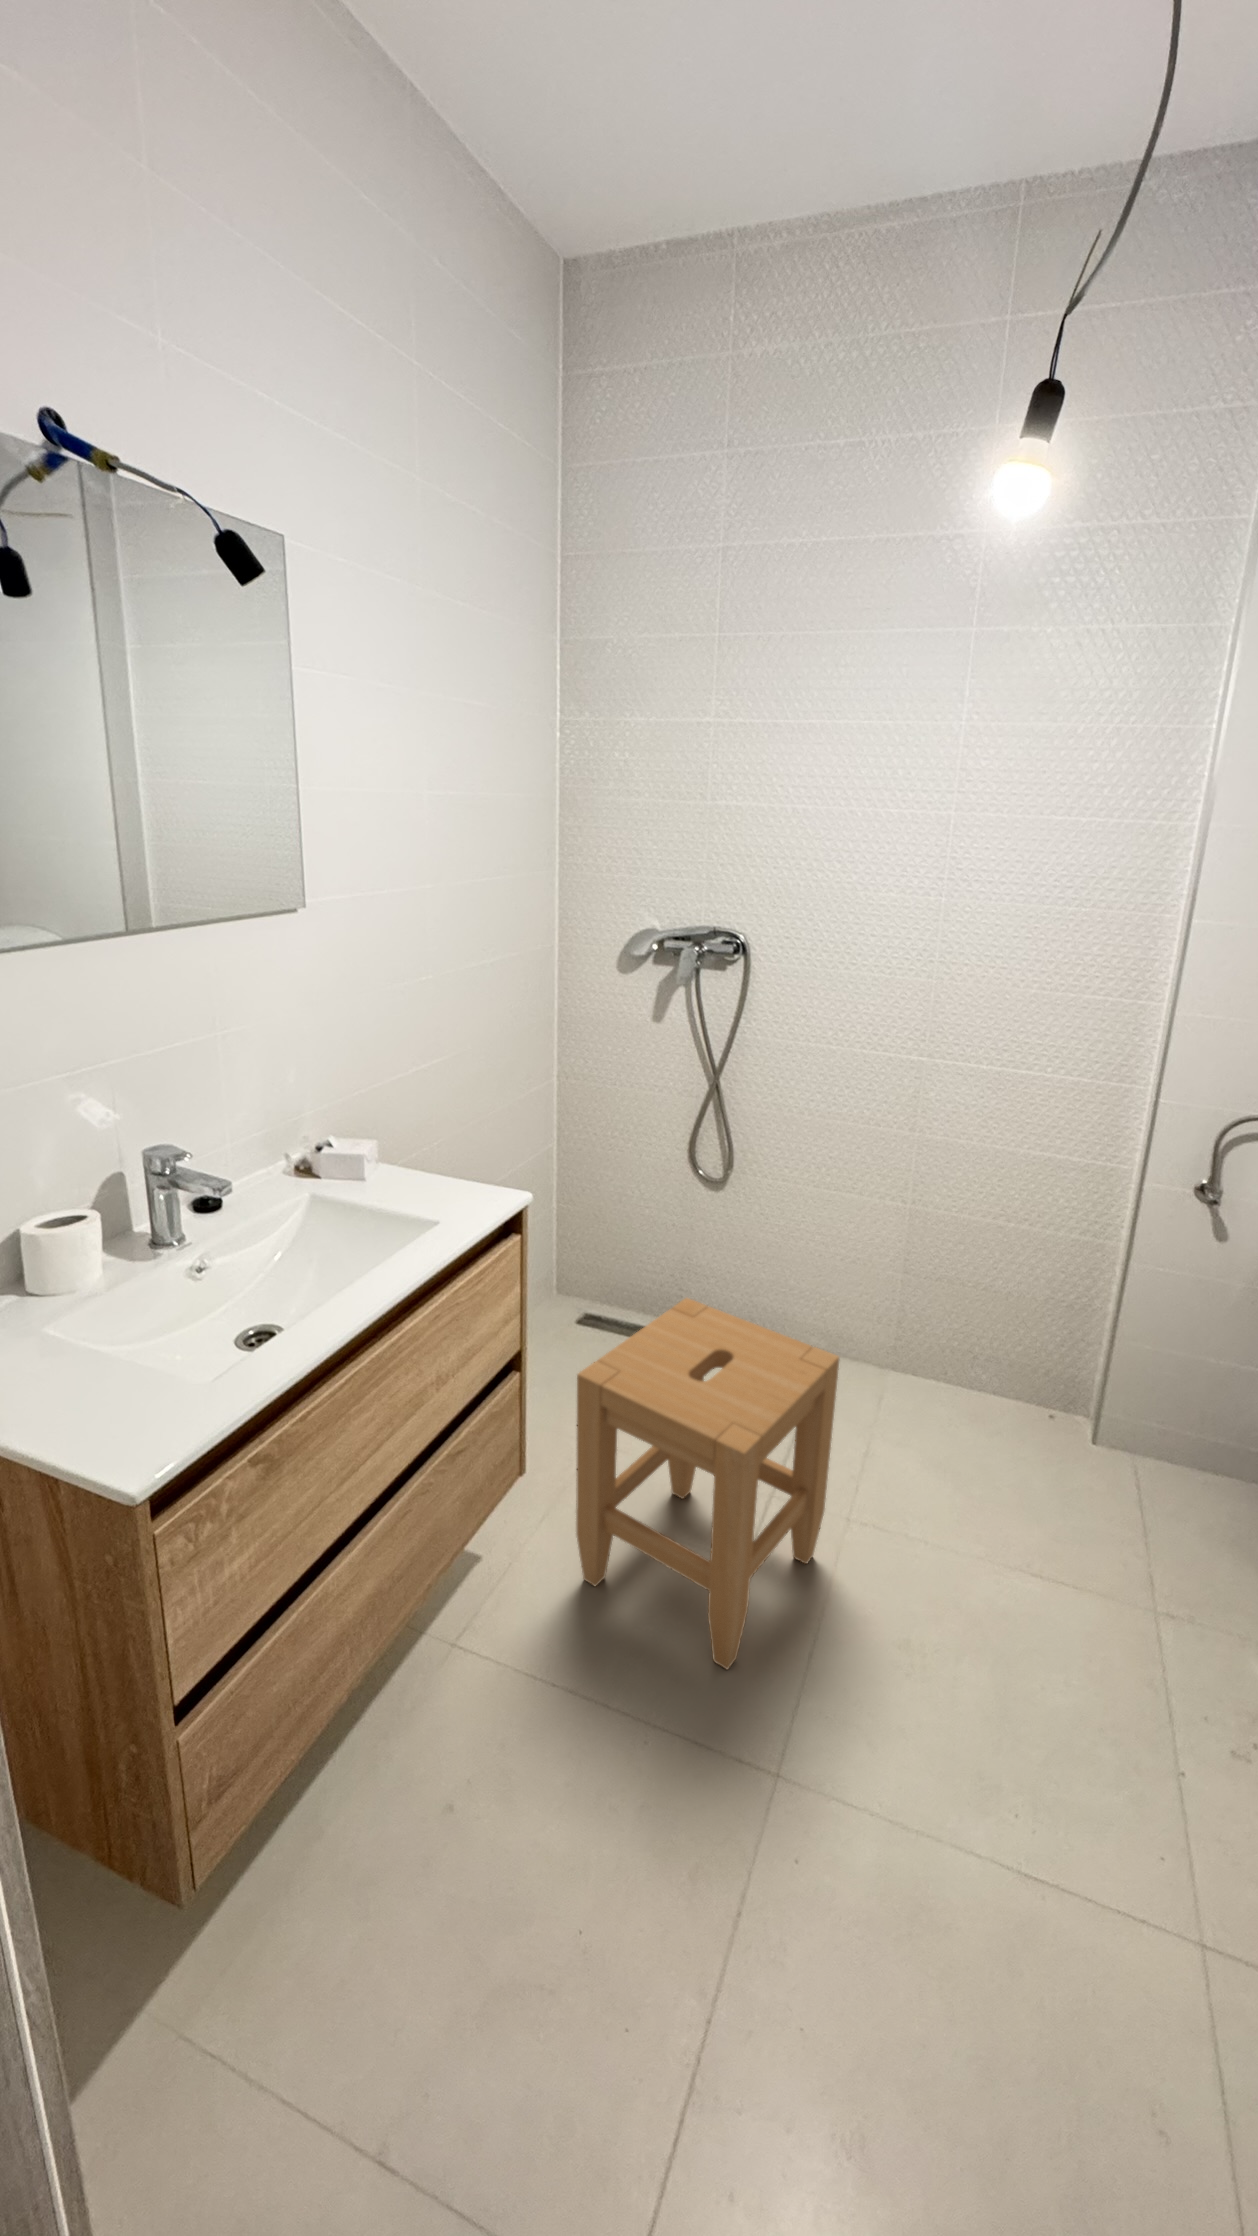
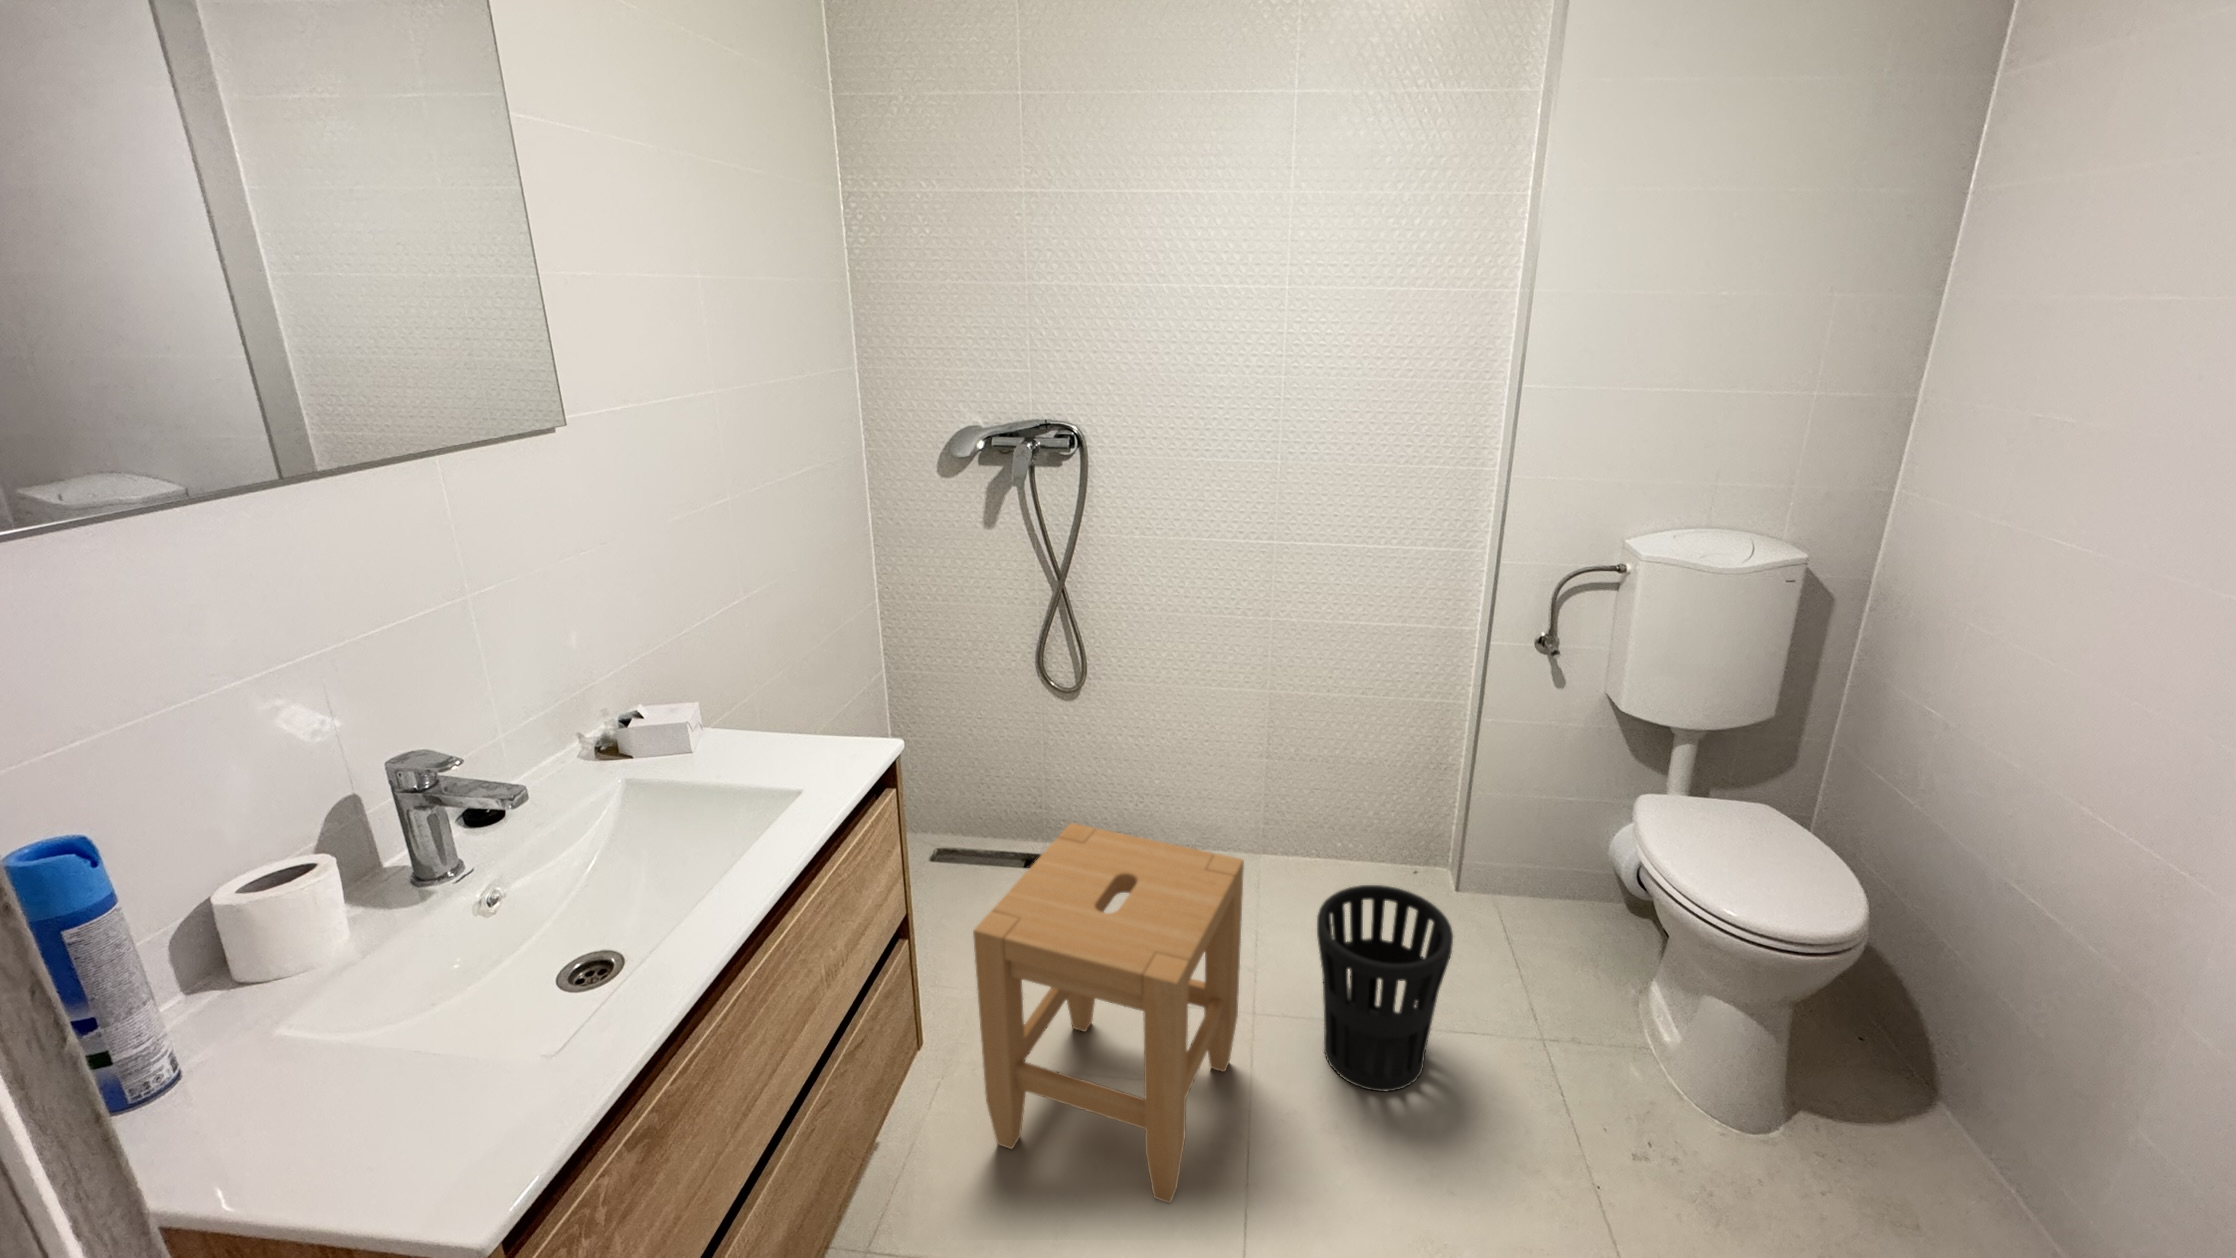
wastebasket: none [911,1407,1052,1621] -> present [1317,885,1453,1092]

